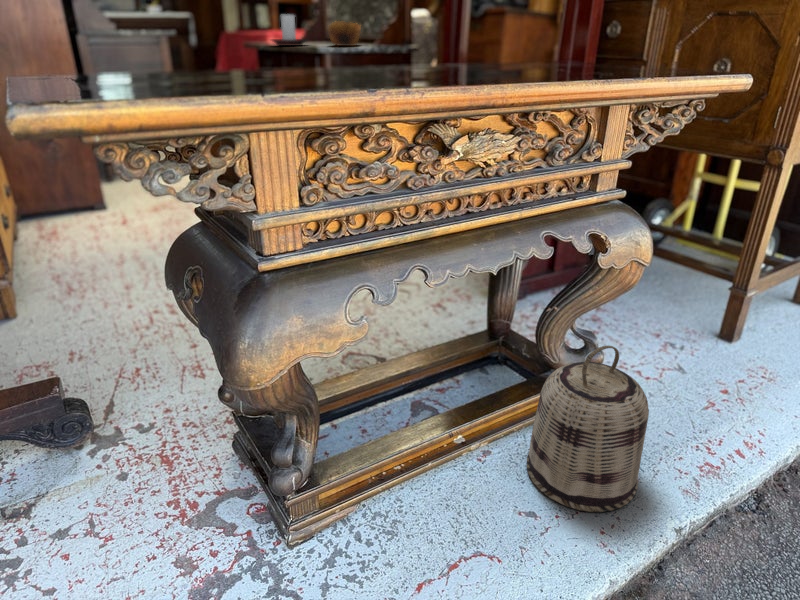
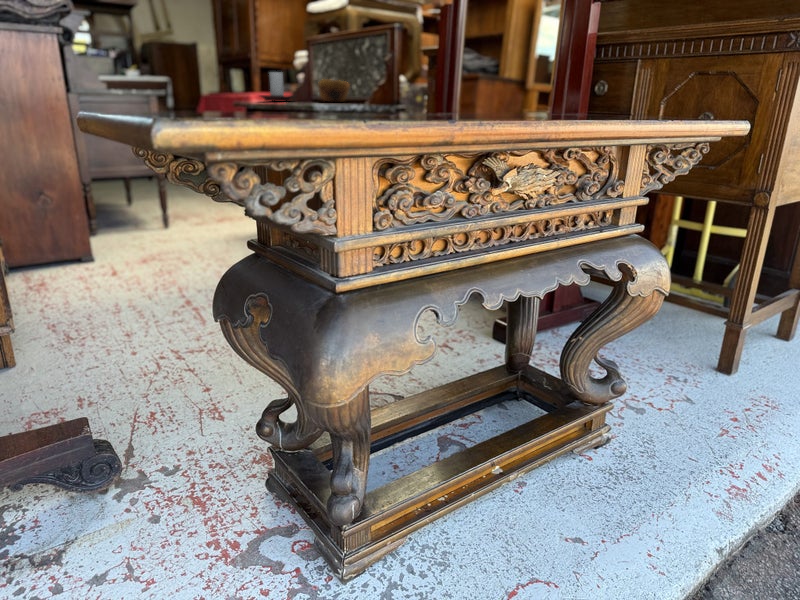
basket: present [527,346,649,512] -> none [563,369,684,535]

